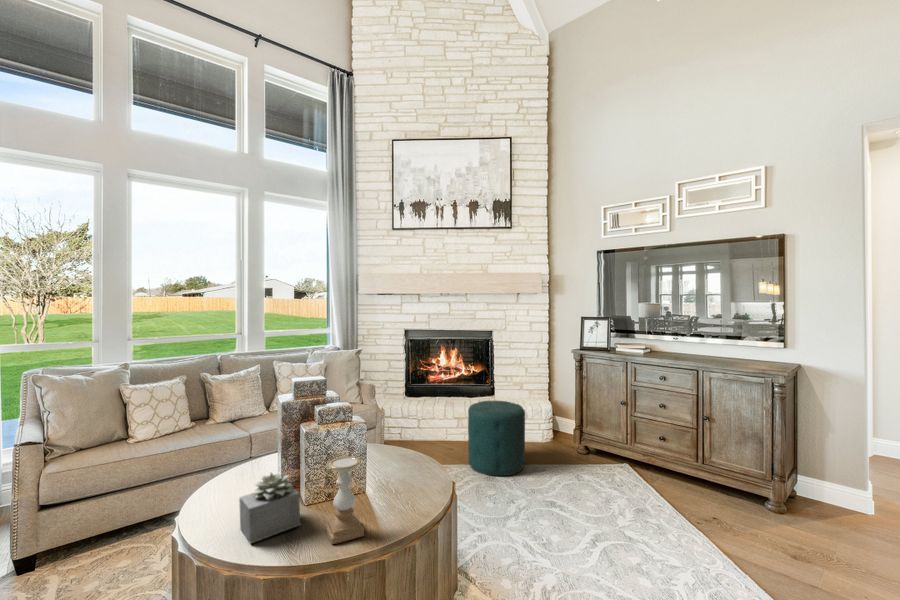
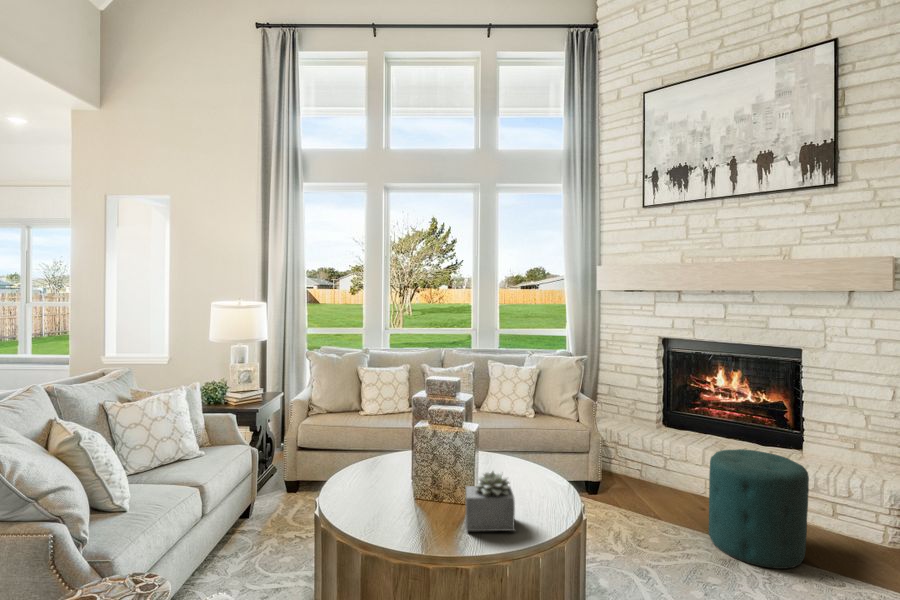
candle holder: present [325,457,364,544] -> none [396,457,435,542]
succulent plant: present [239,472,300,543] -> present [465,471,515,531]

